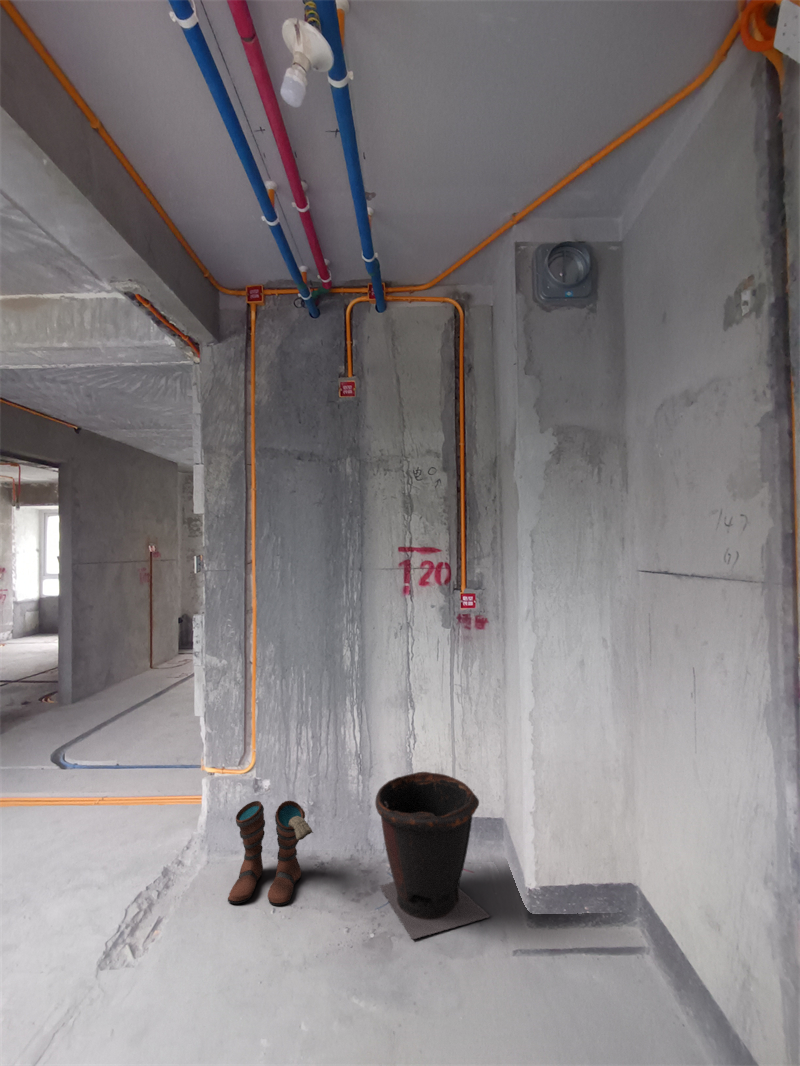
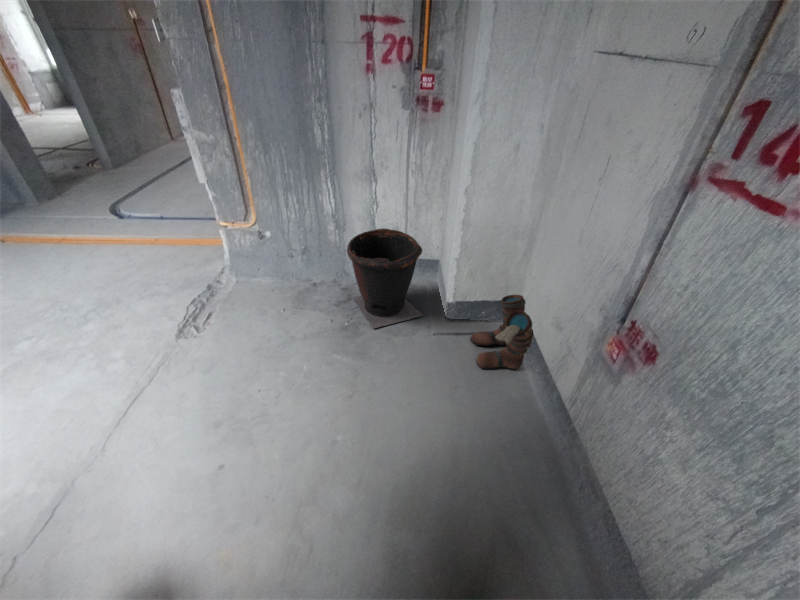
boots: present [228,801,313,905] -> present [471,295,533,370]

